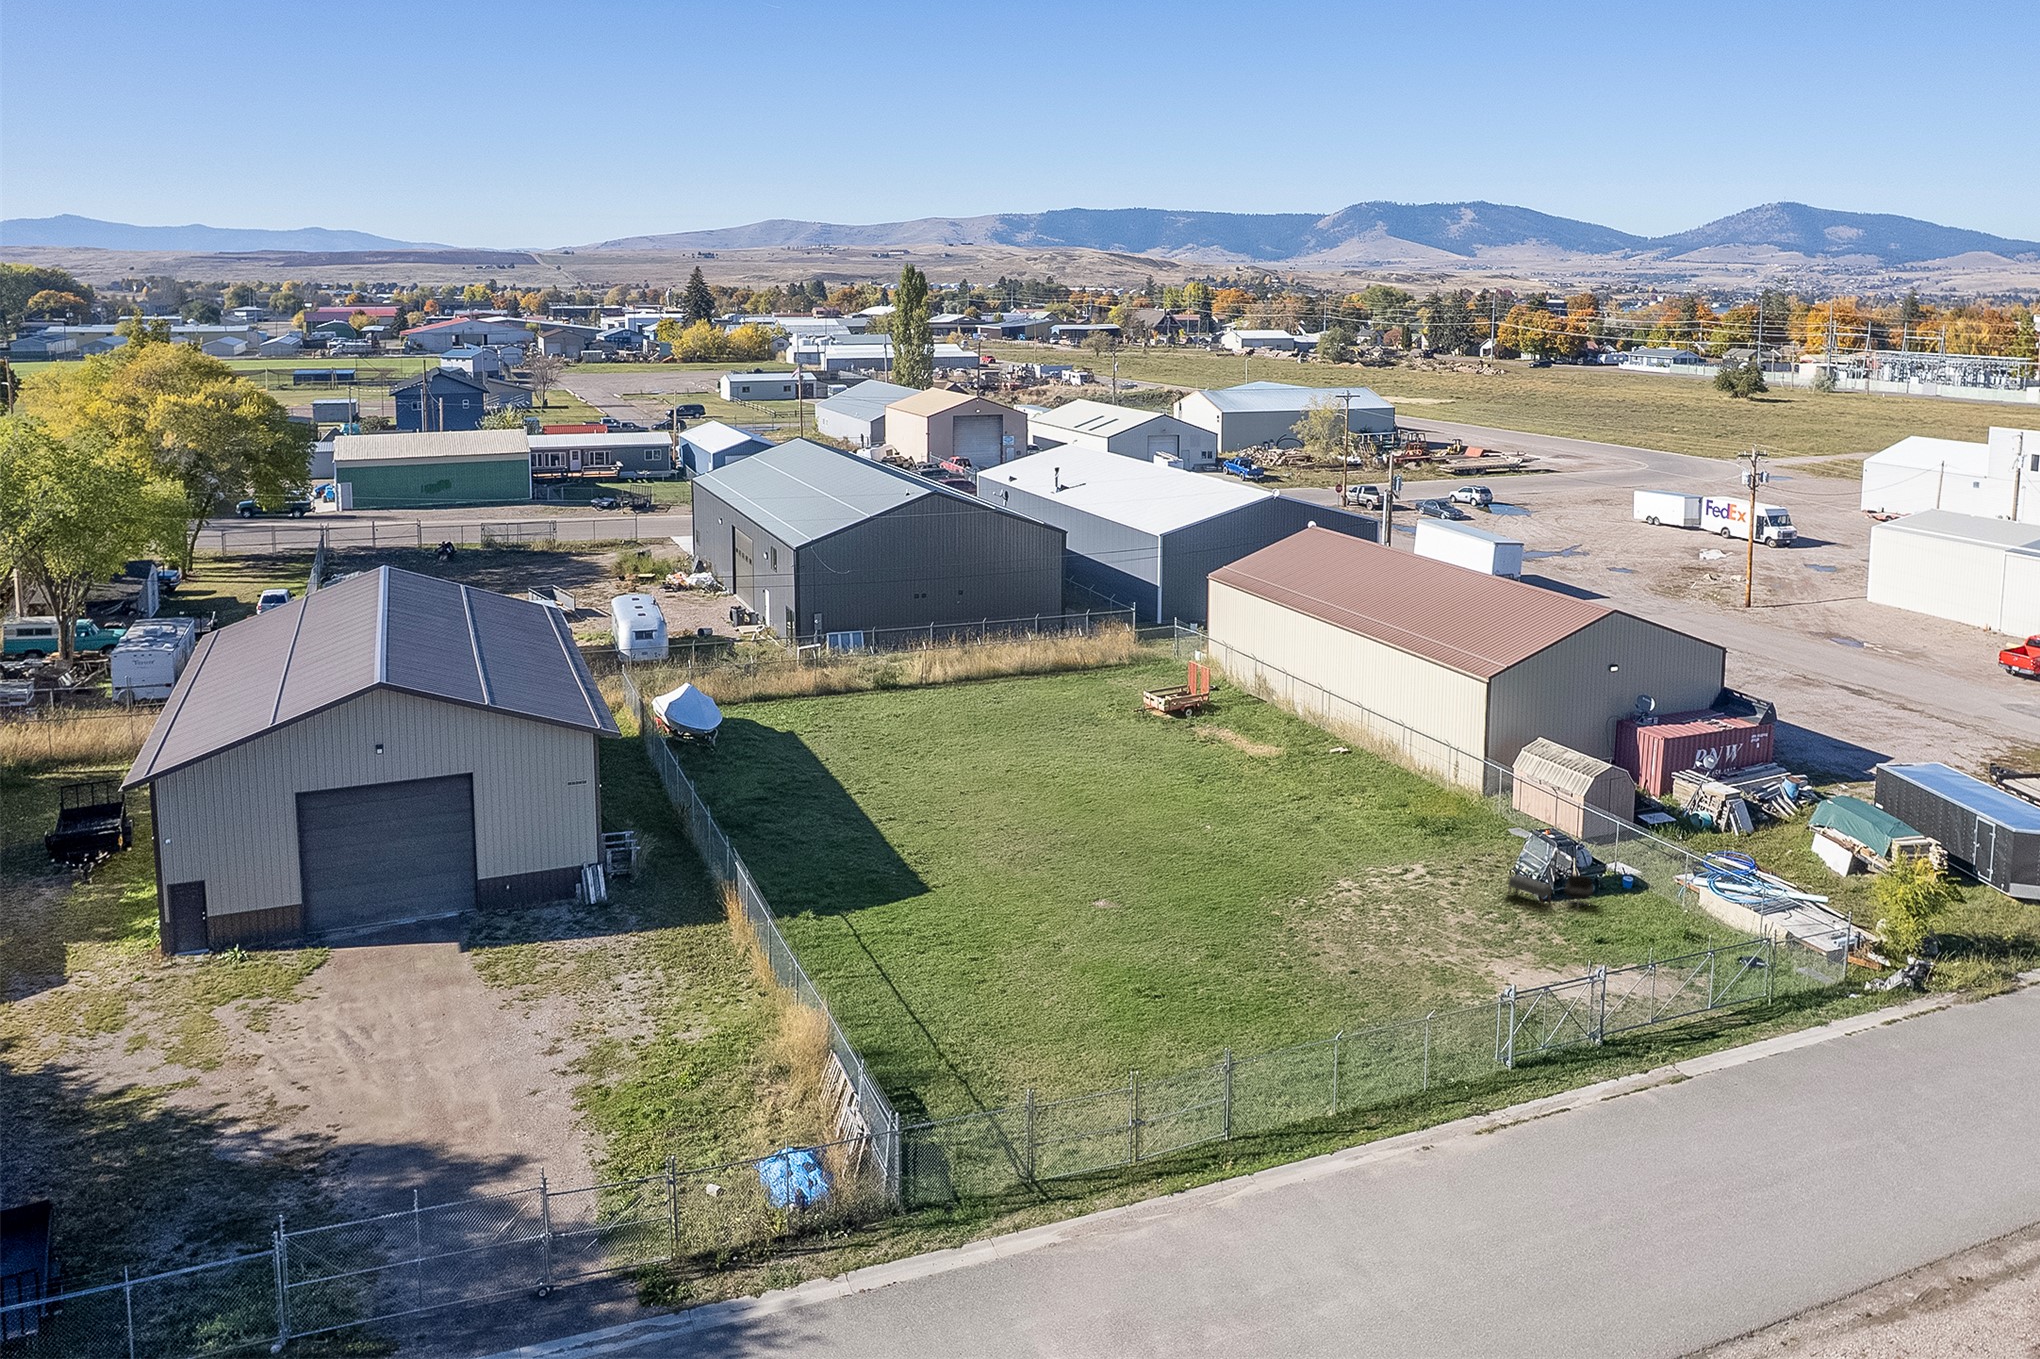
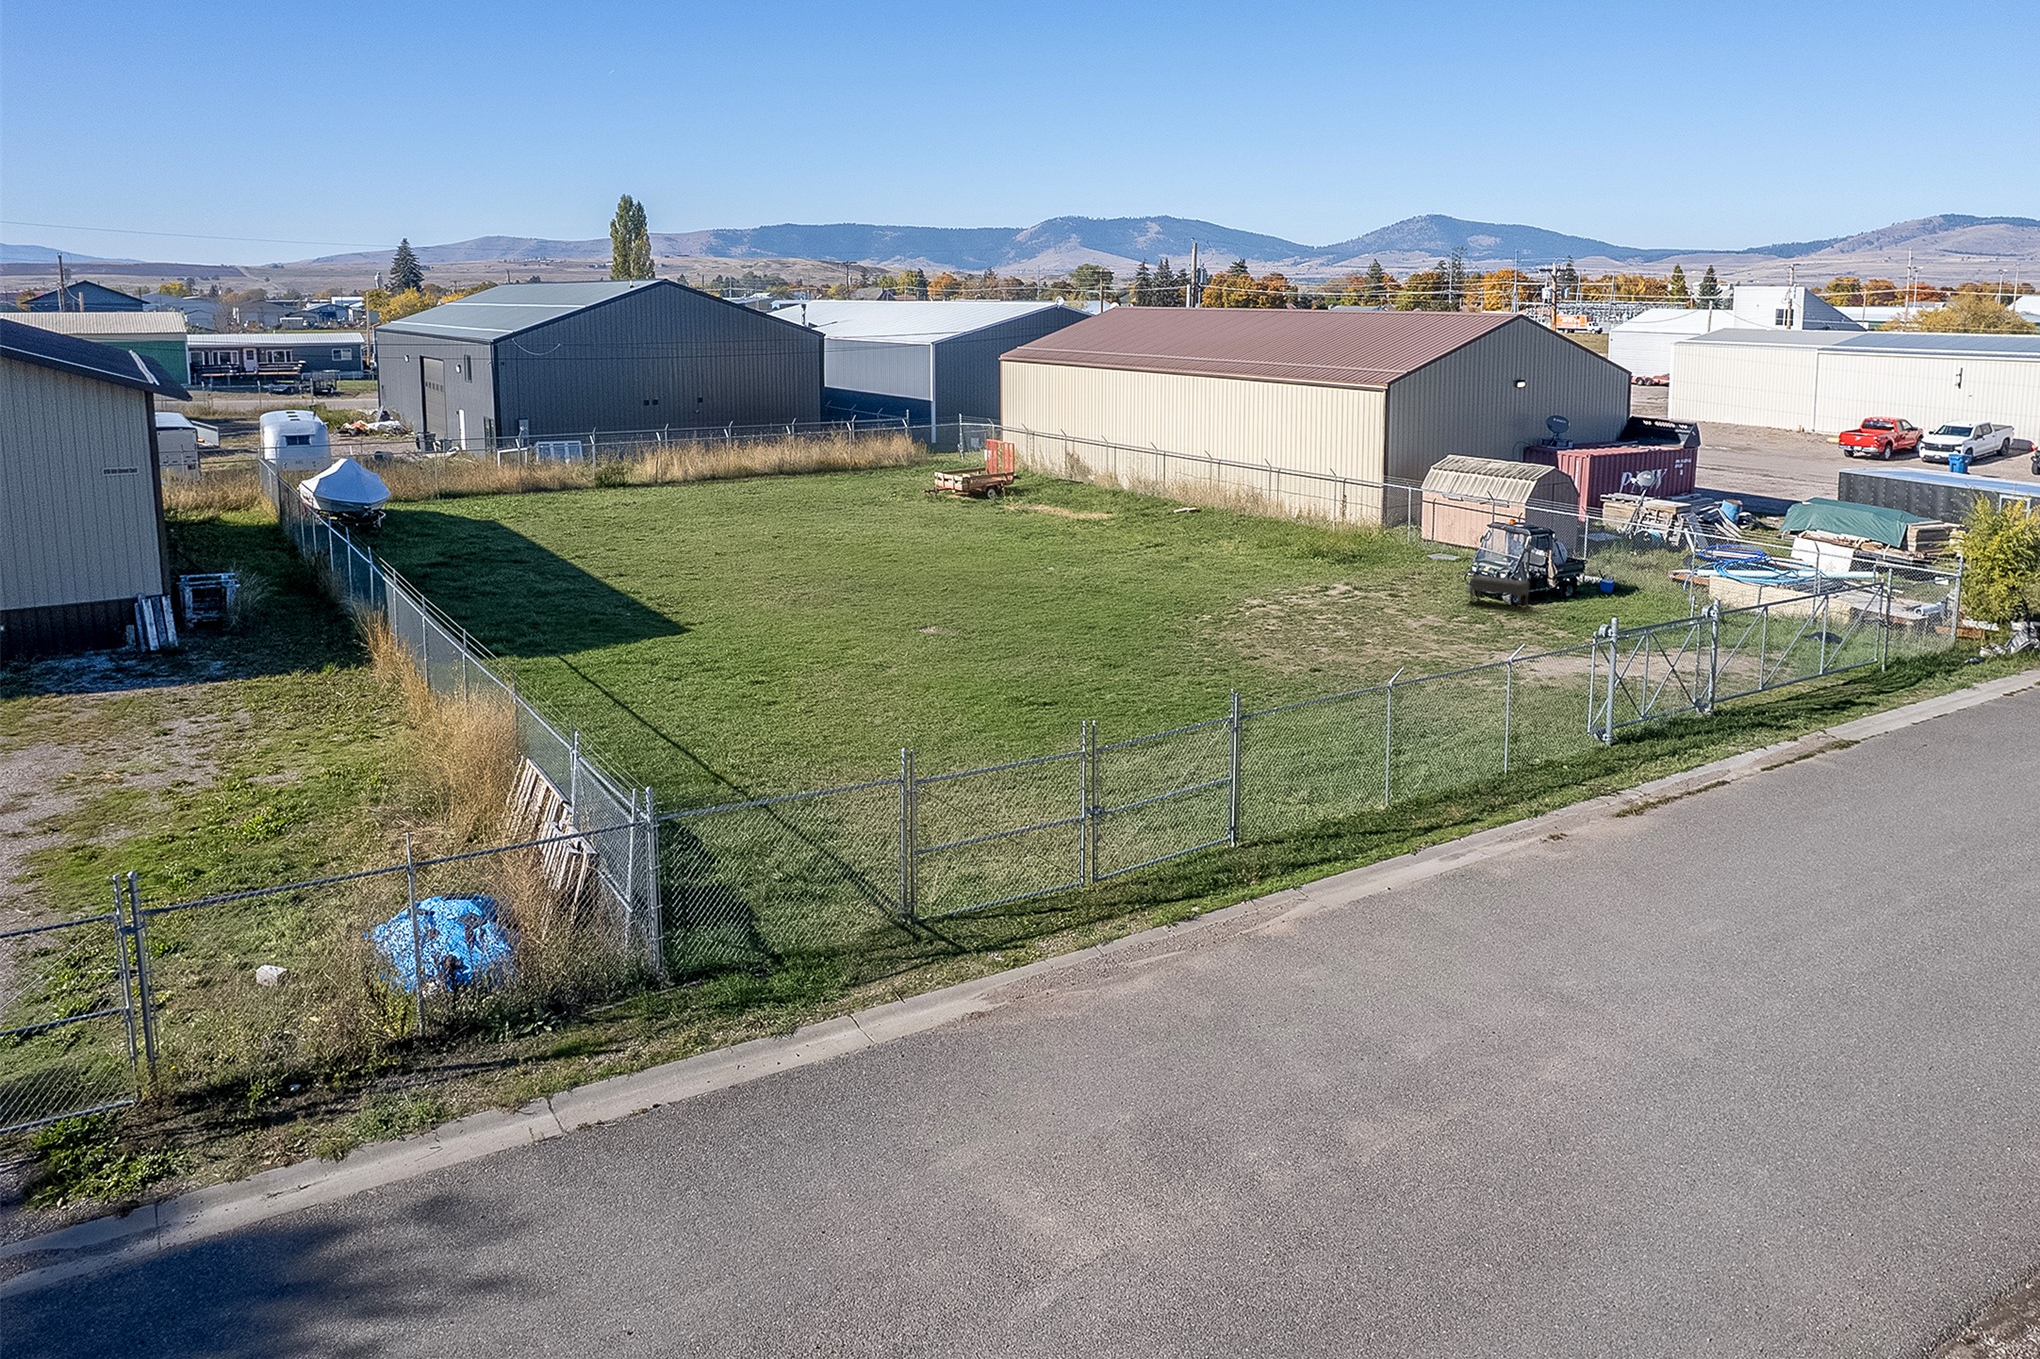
lounge chair: present [1564,875,1593,904] -> none [1544,569,1584,608]

